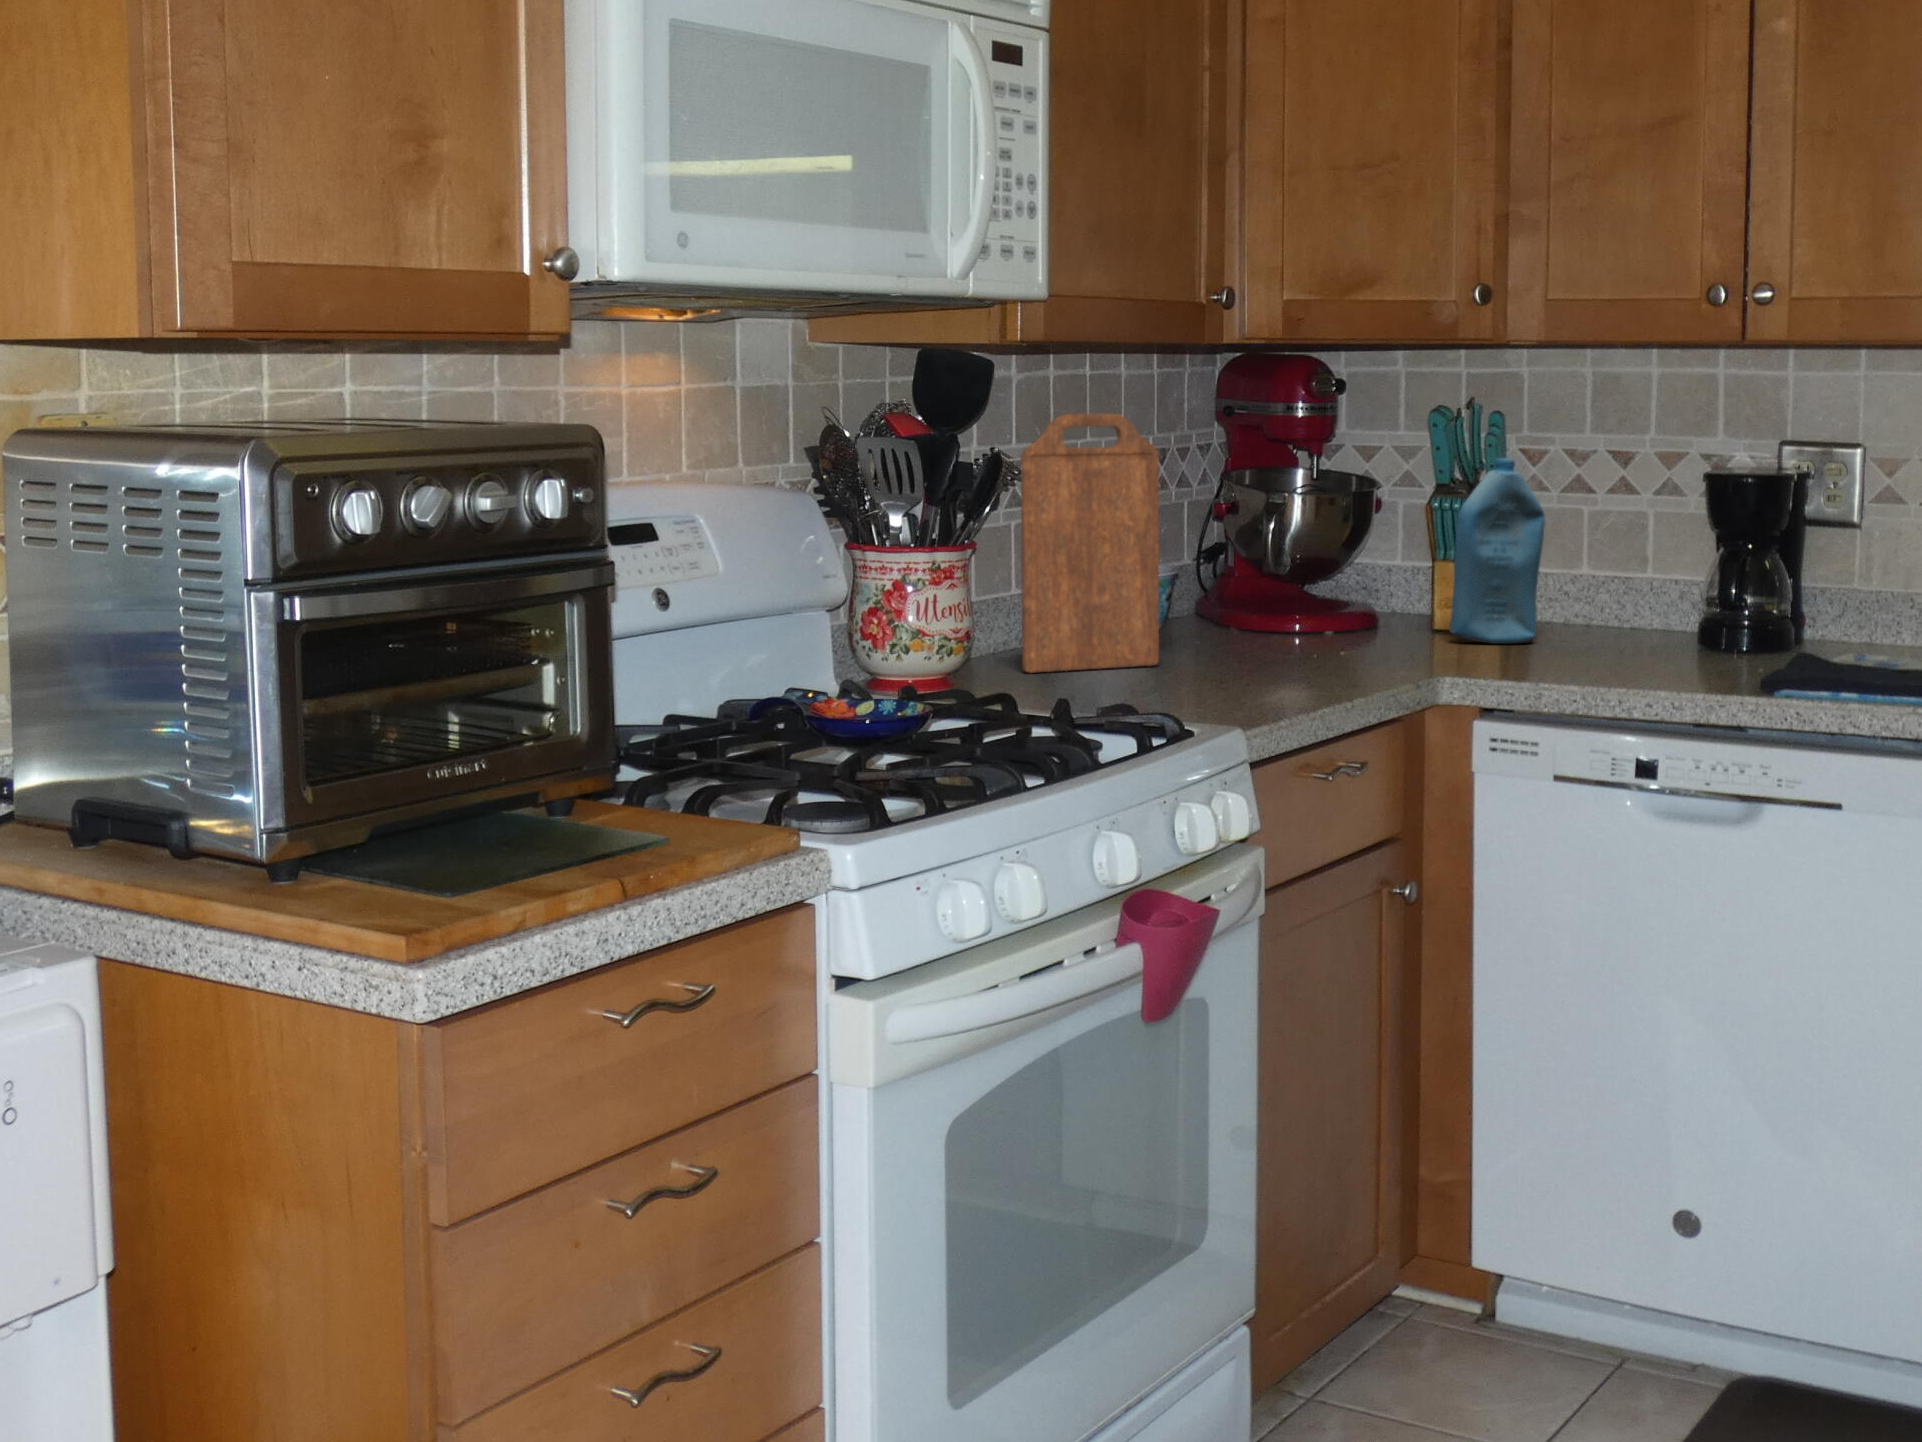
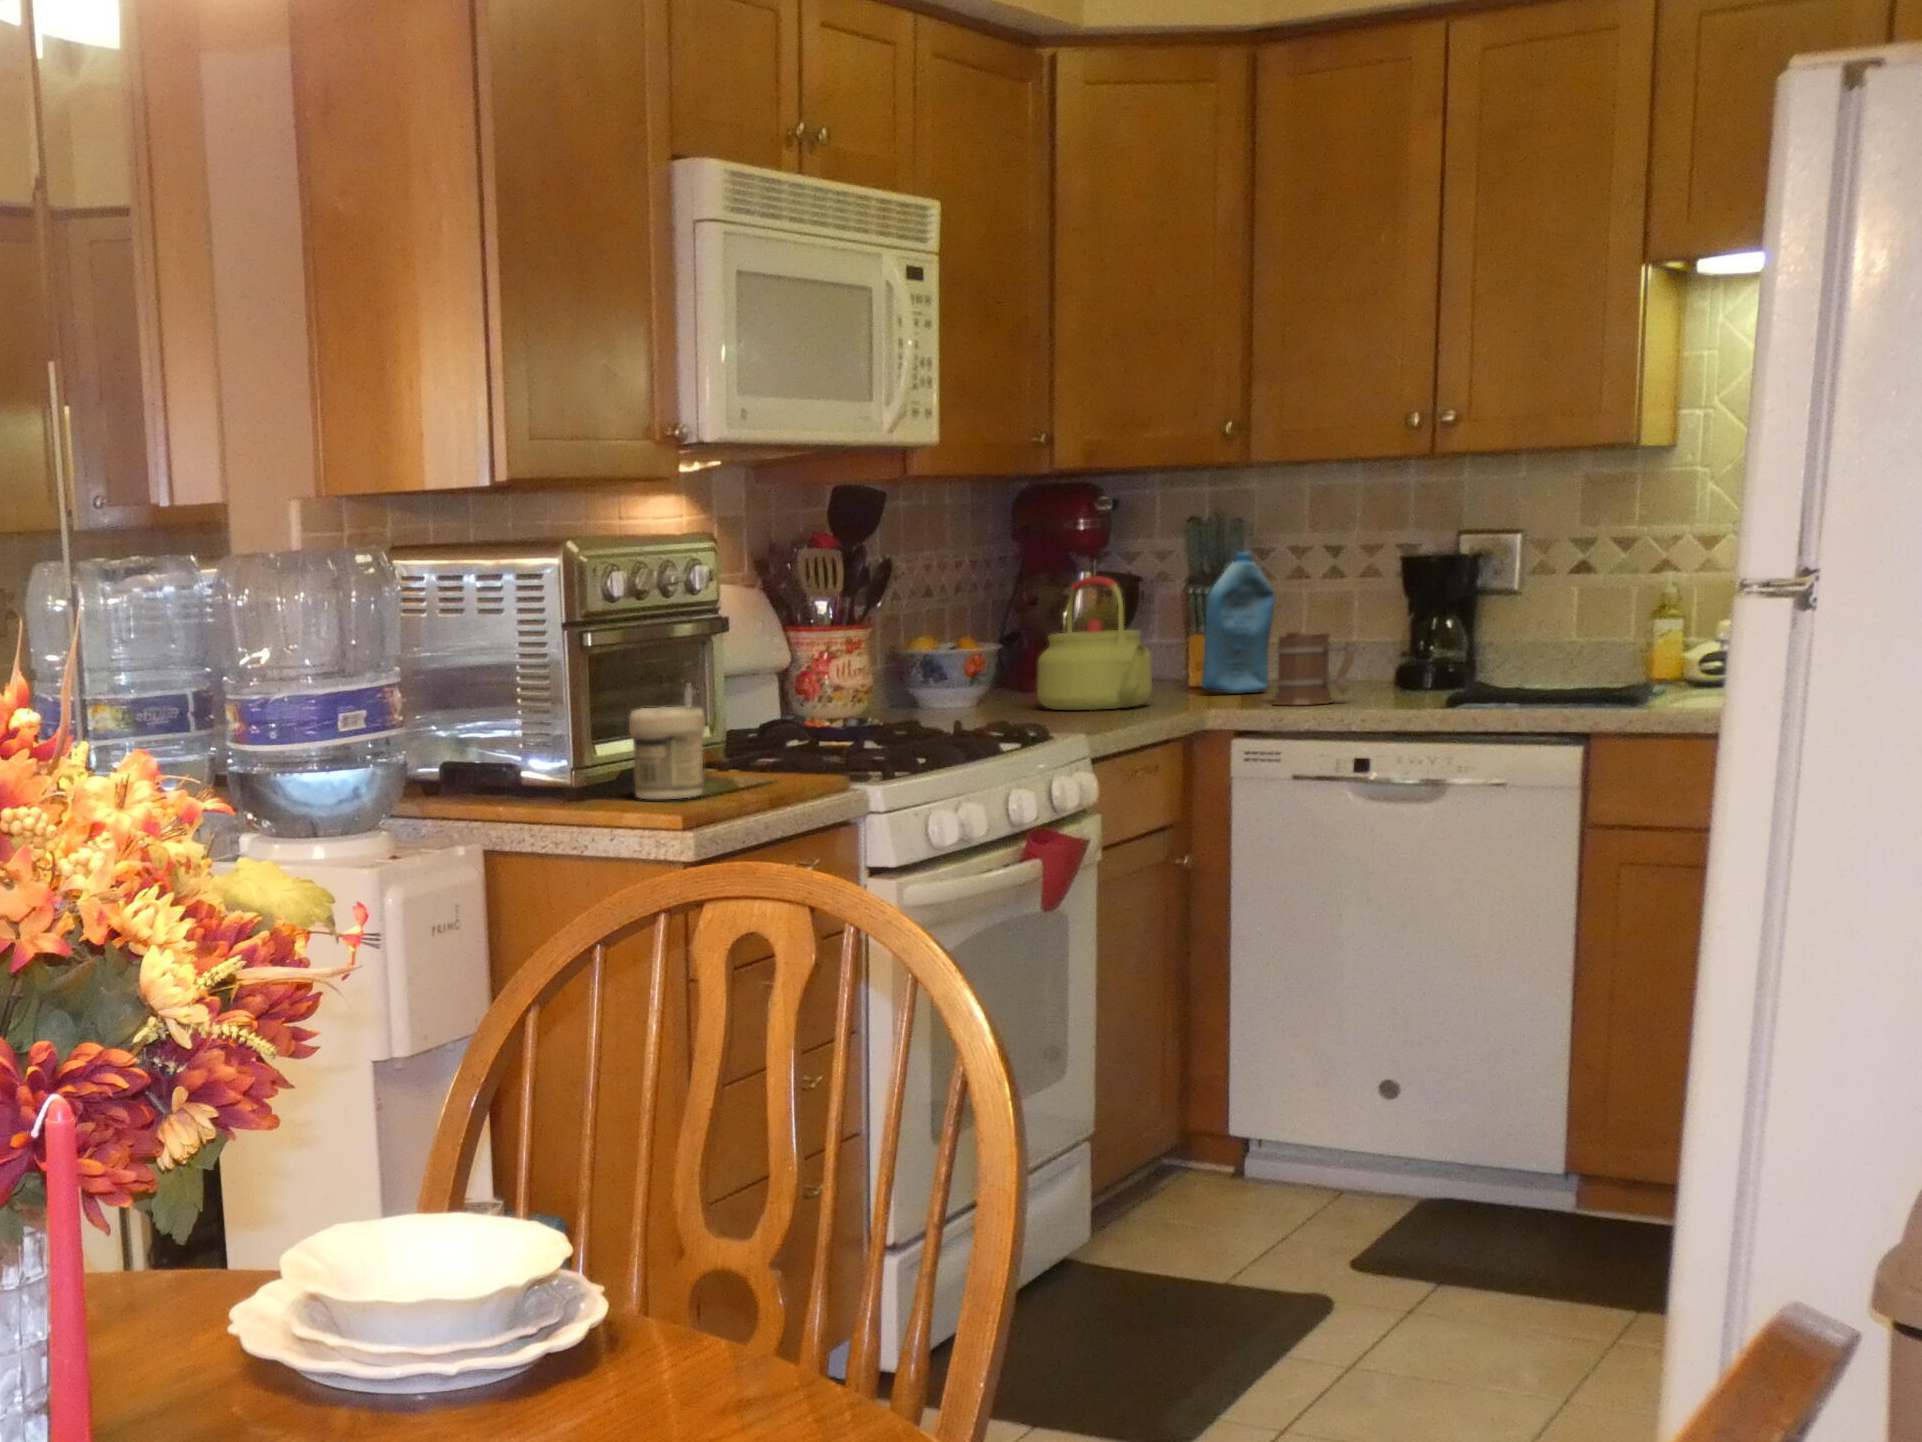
cutting board: present [1021,413,1159,673] -> none [896,529,994,720]
kettle: none [1222,484,1374,667] -> present [1037,576,1152,710]
mug: none [1529,576,1641,679] -> present [1273,632,1356,705]
jar: none [353,728,490,897] -> present [629,707,705,799]

